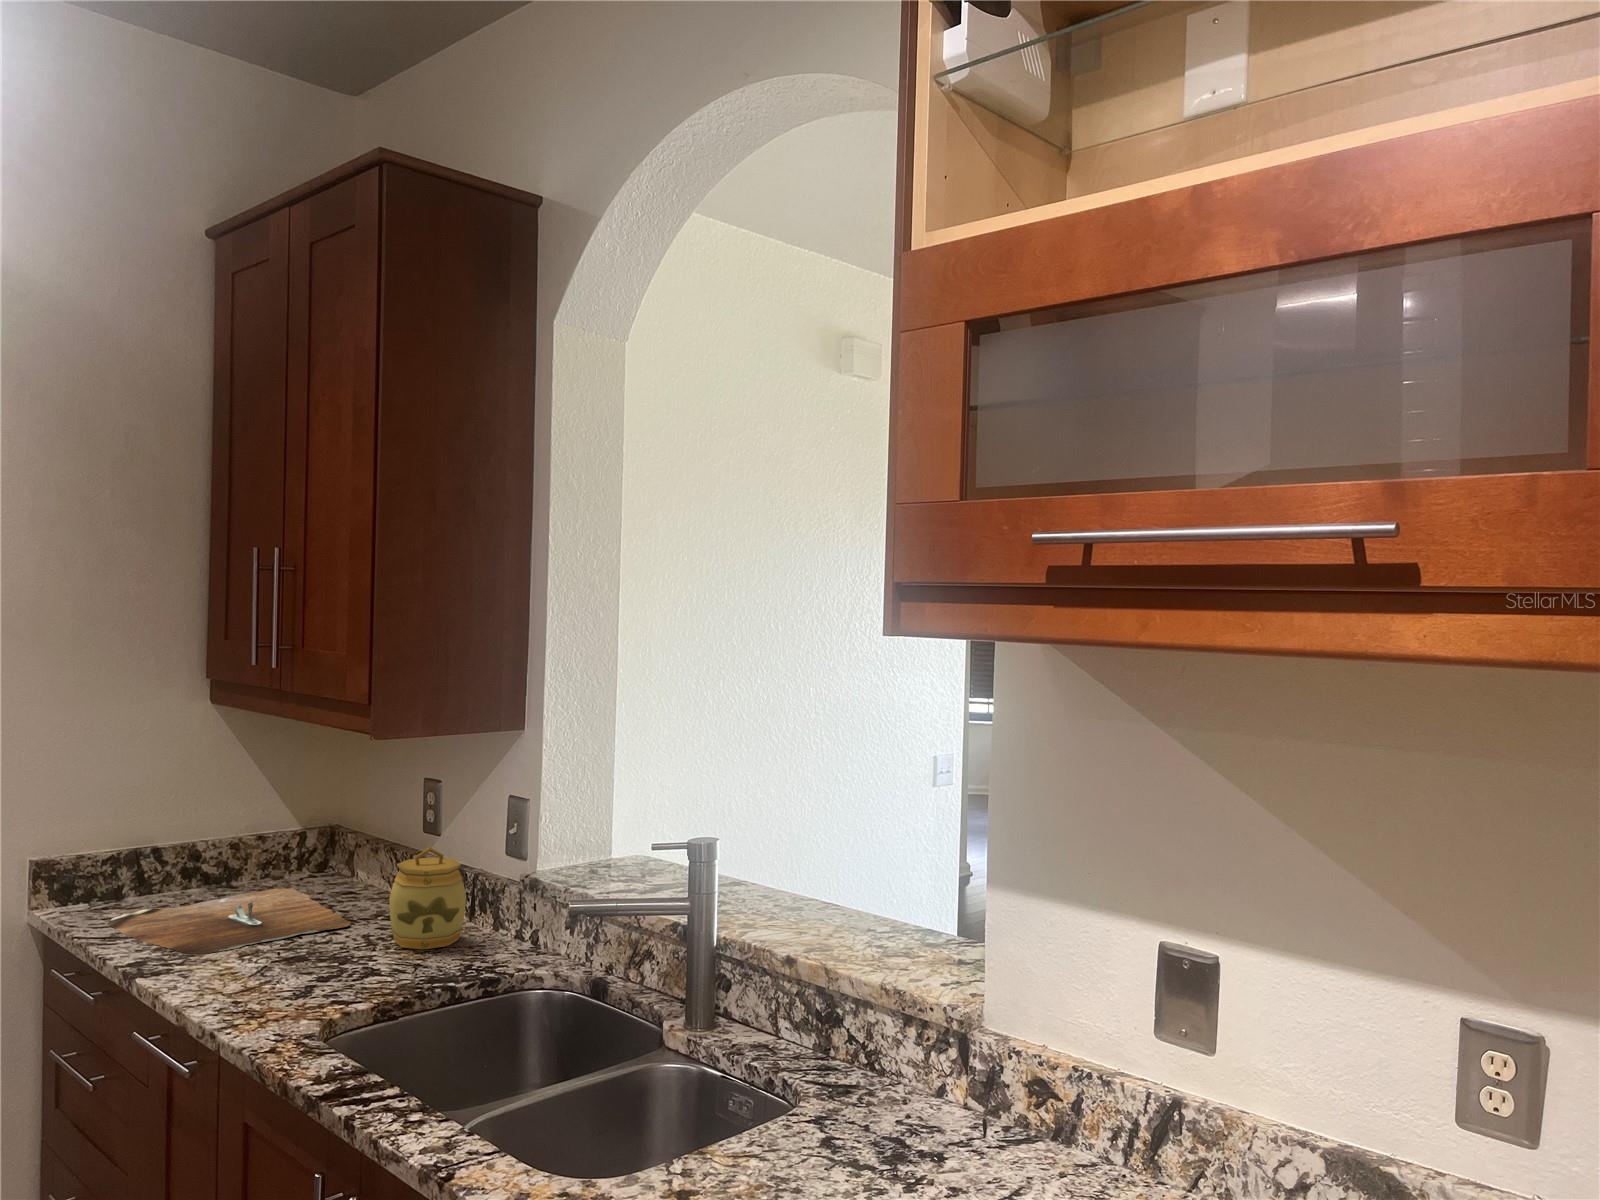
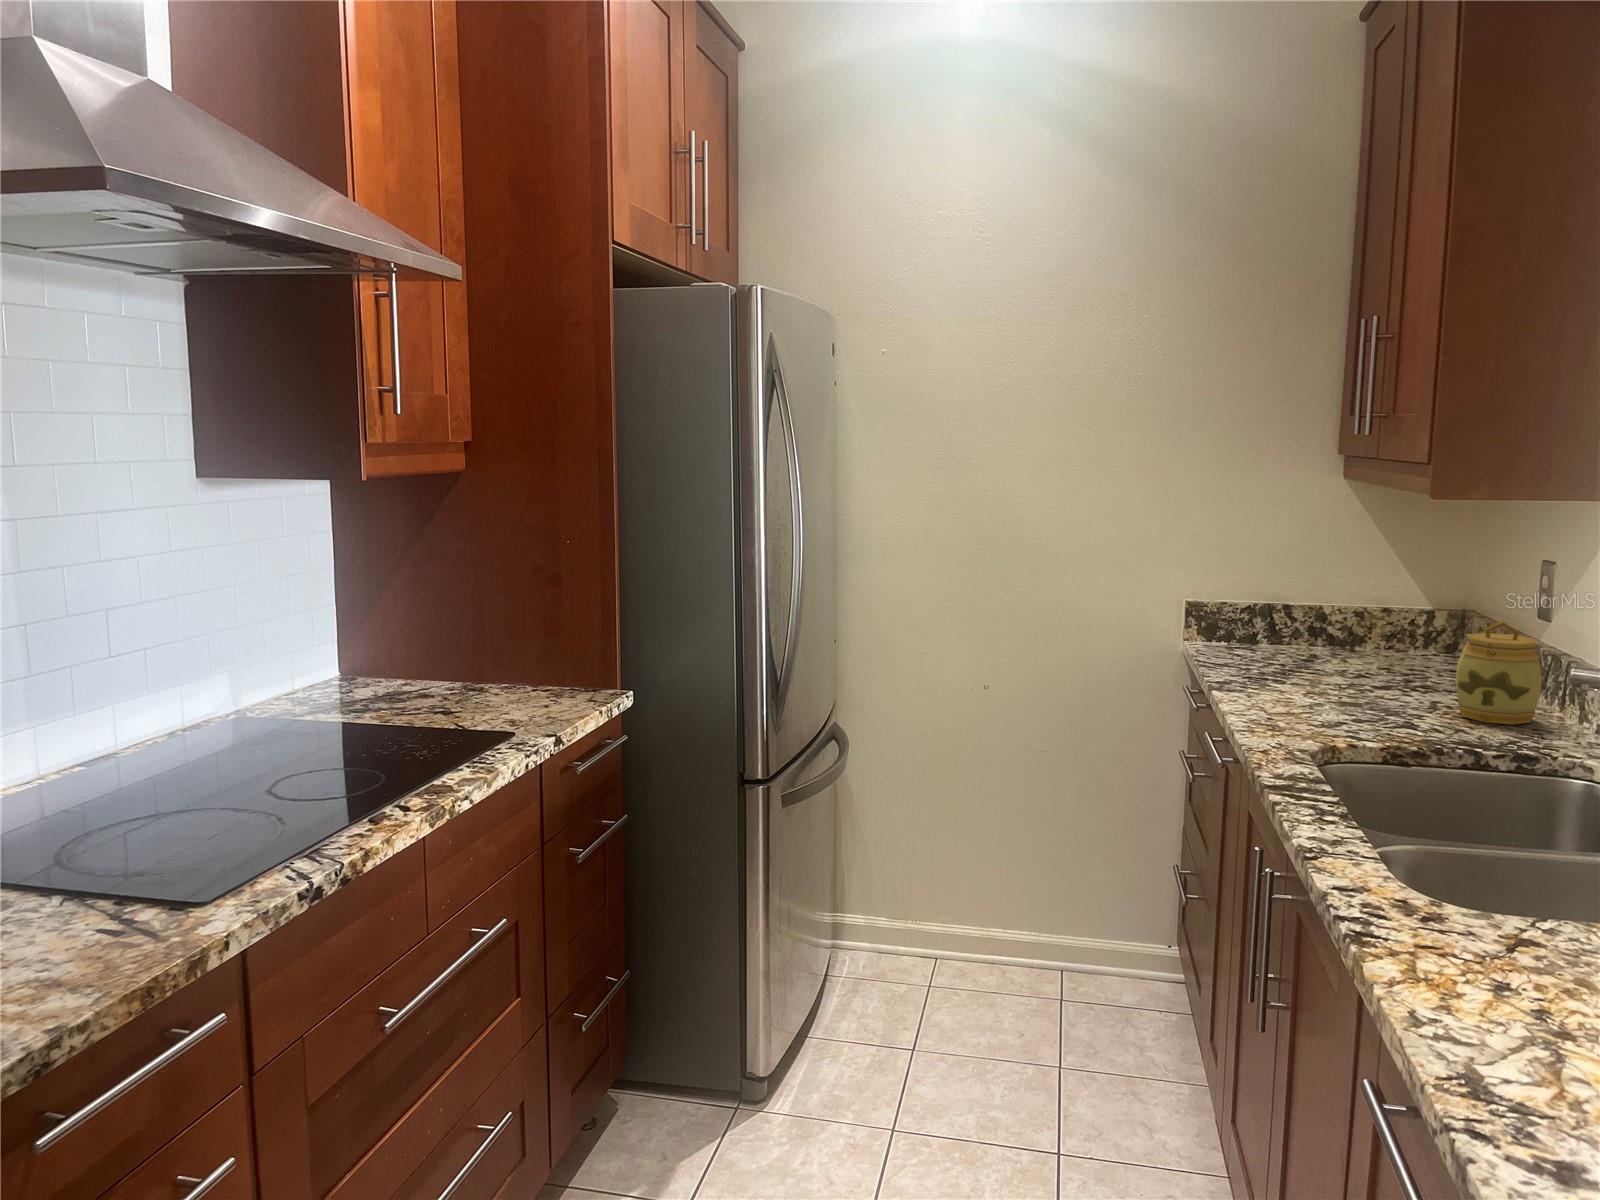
cutting board: present [107,888,351,955] -> none [1230,650,1430,692]

